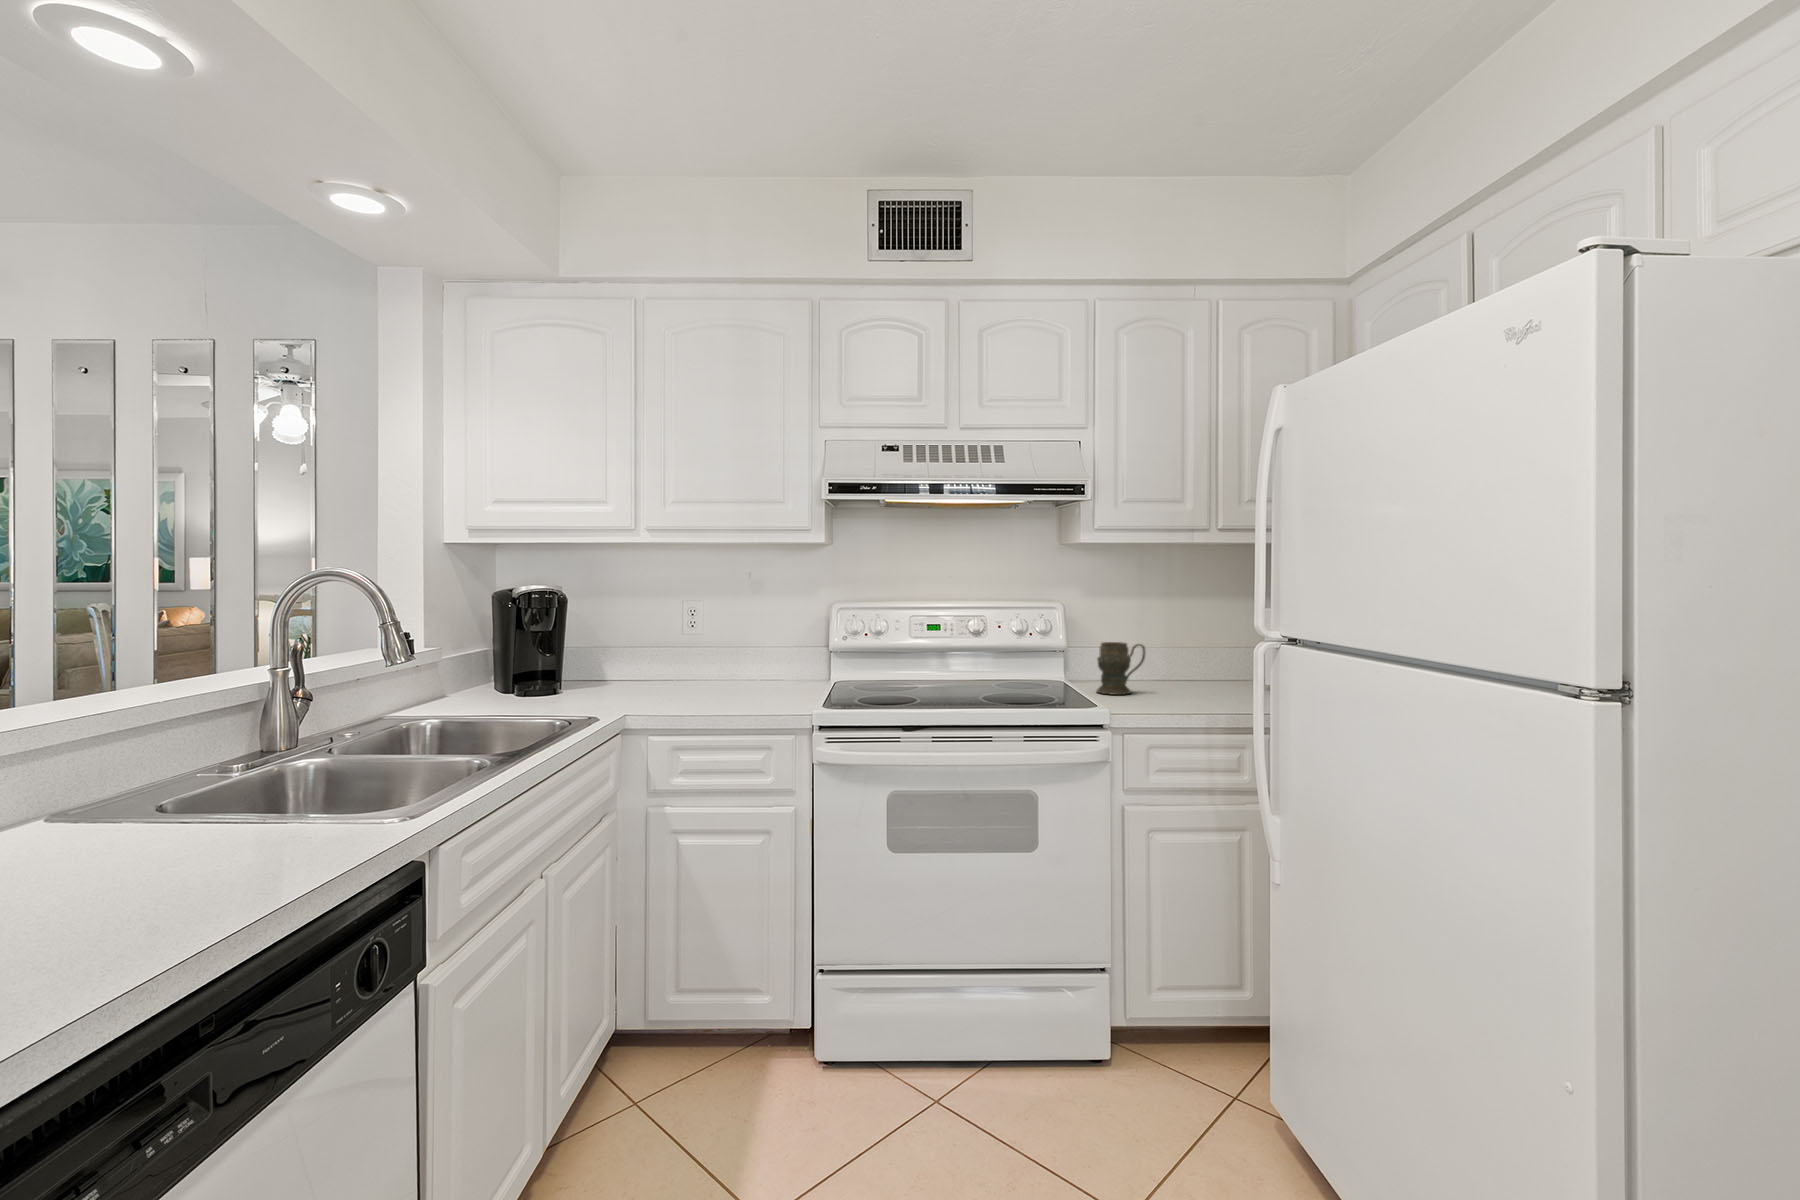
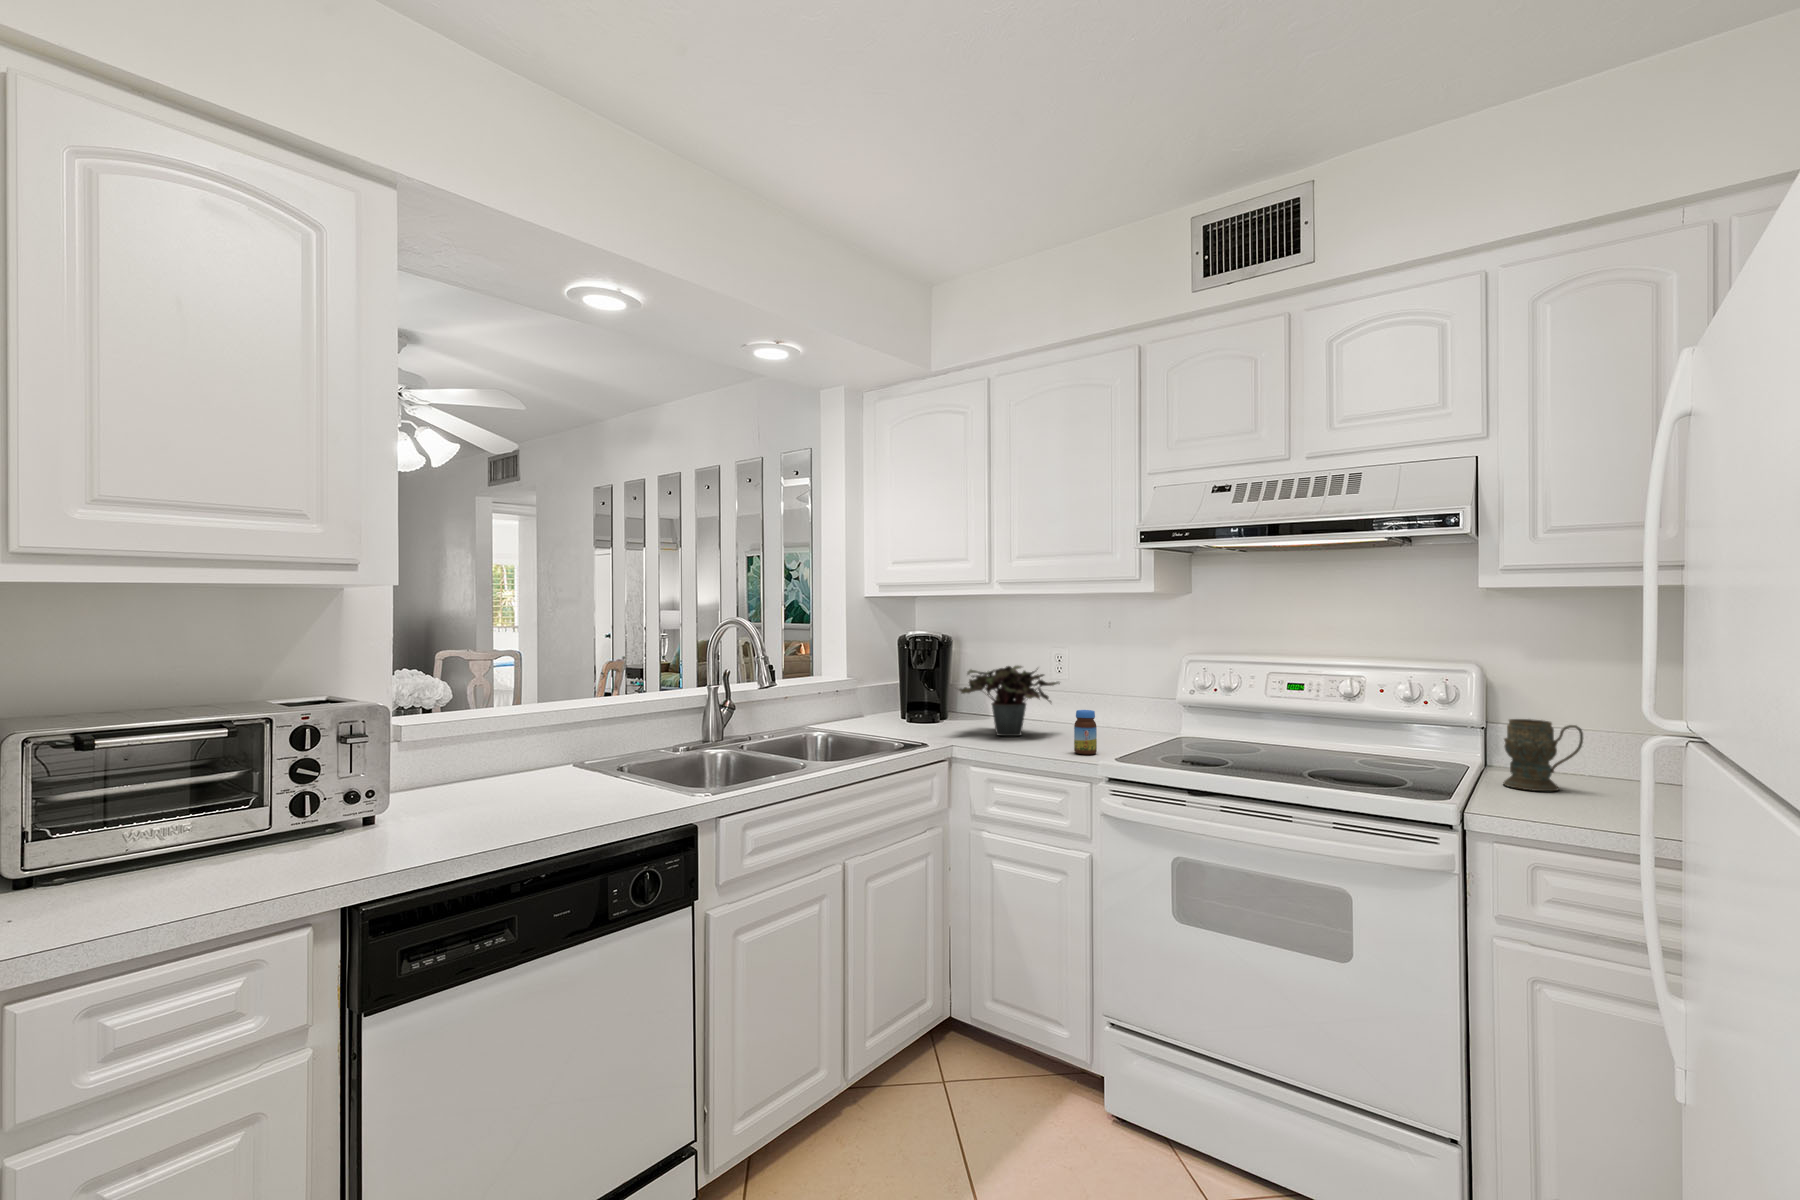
potted plant: none [608,621,716,699] -> present [959,666,1060,736]
jar: none [767,662,789,707] -> present [1074,710,1097,754]

